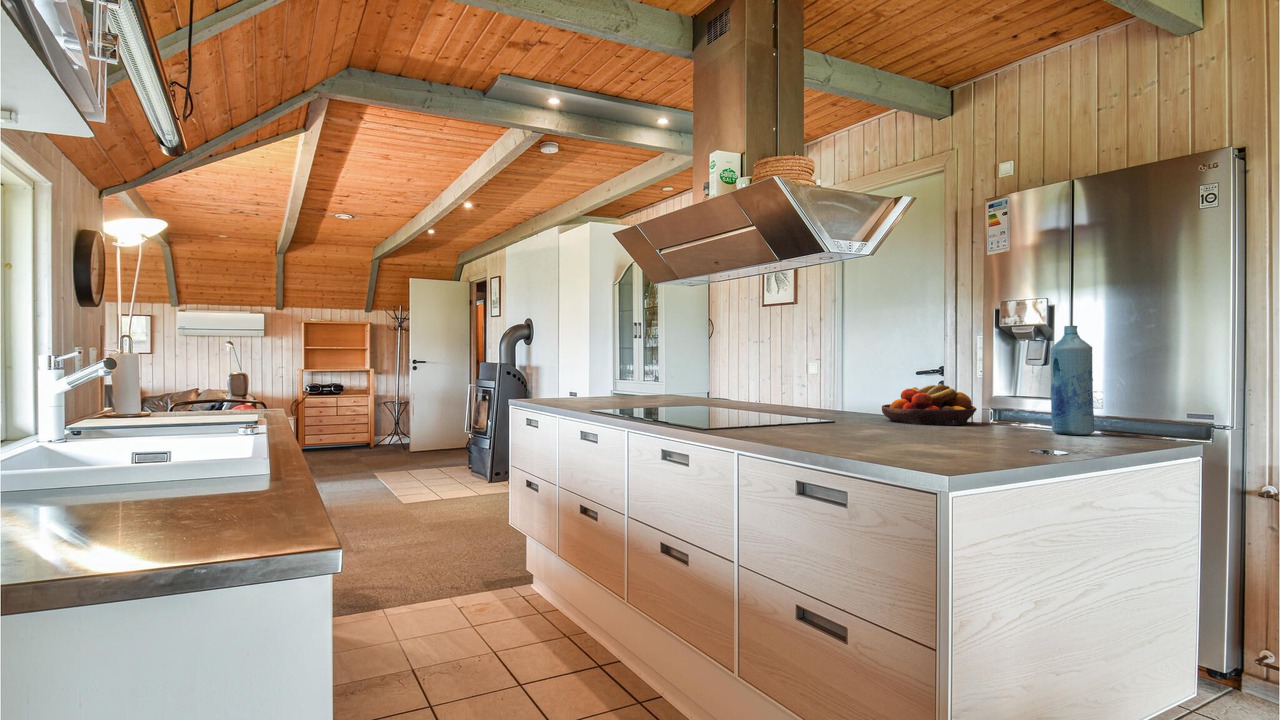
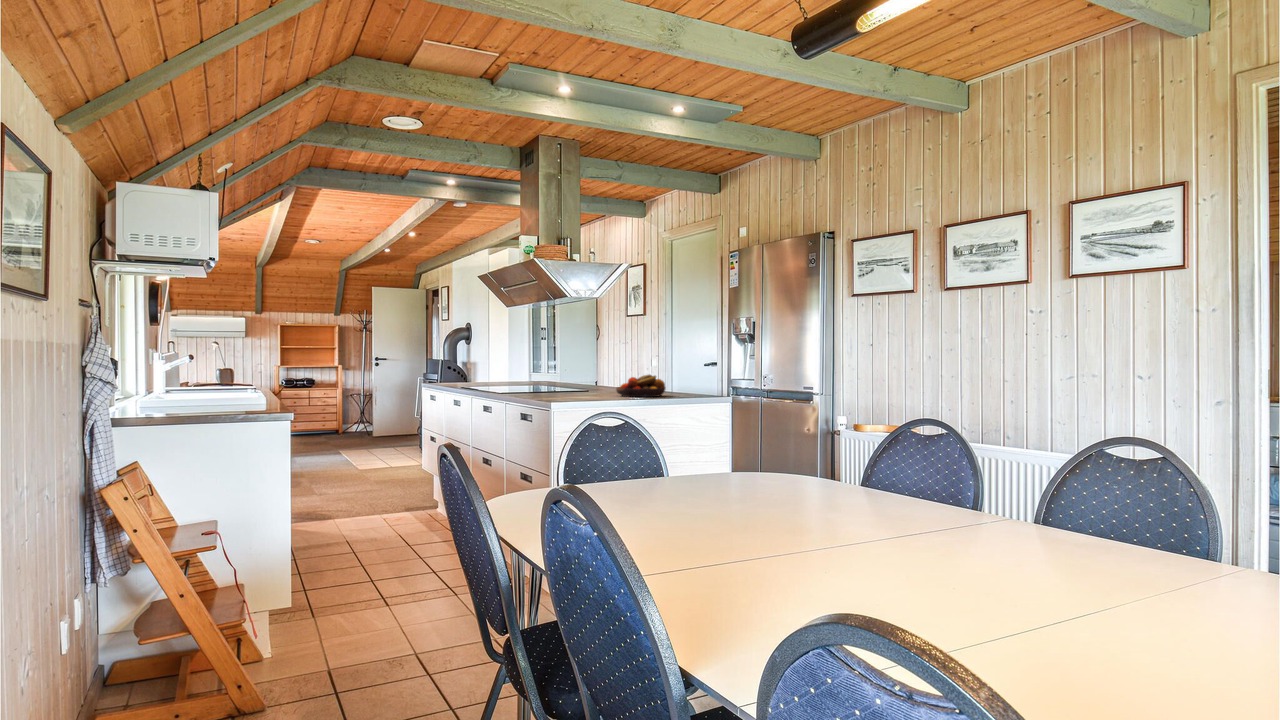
bottle: present [1050,326,1095,435] -> none [678,343,698,400]

